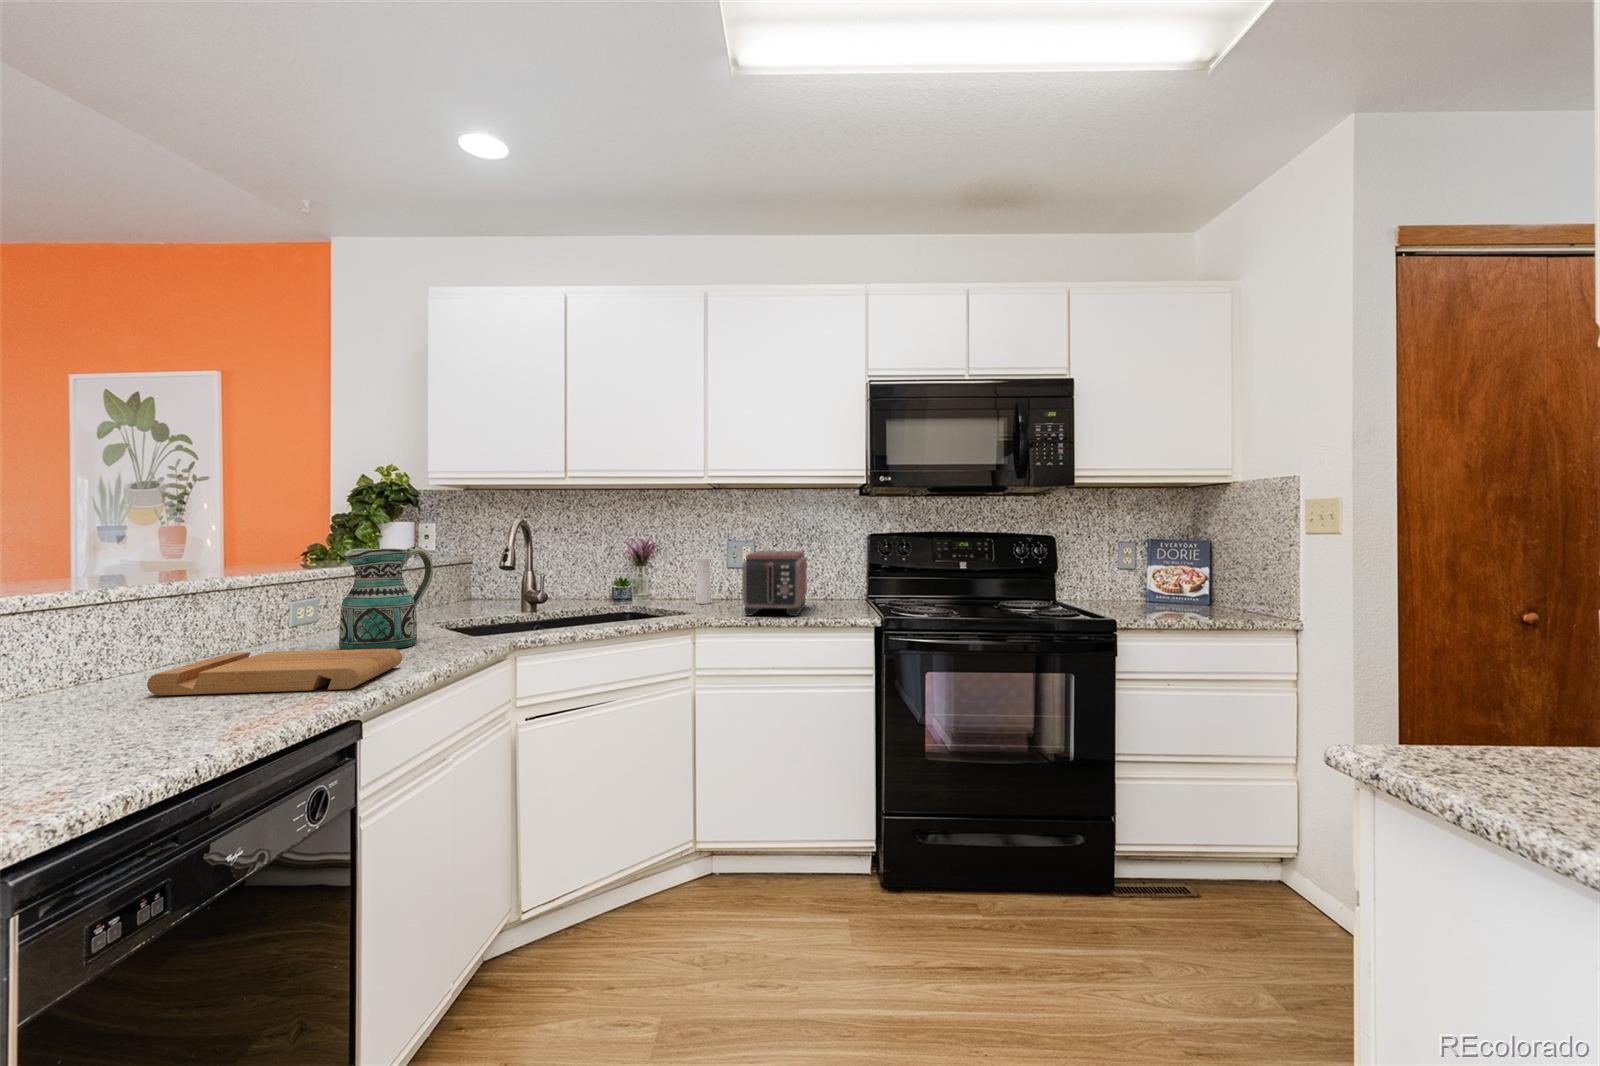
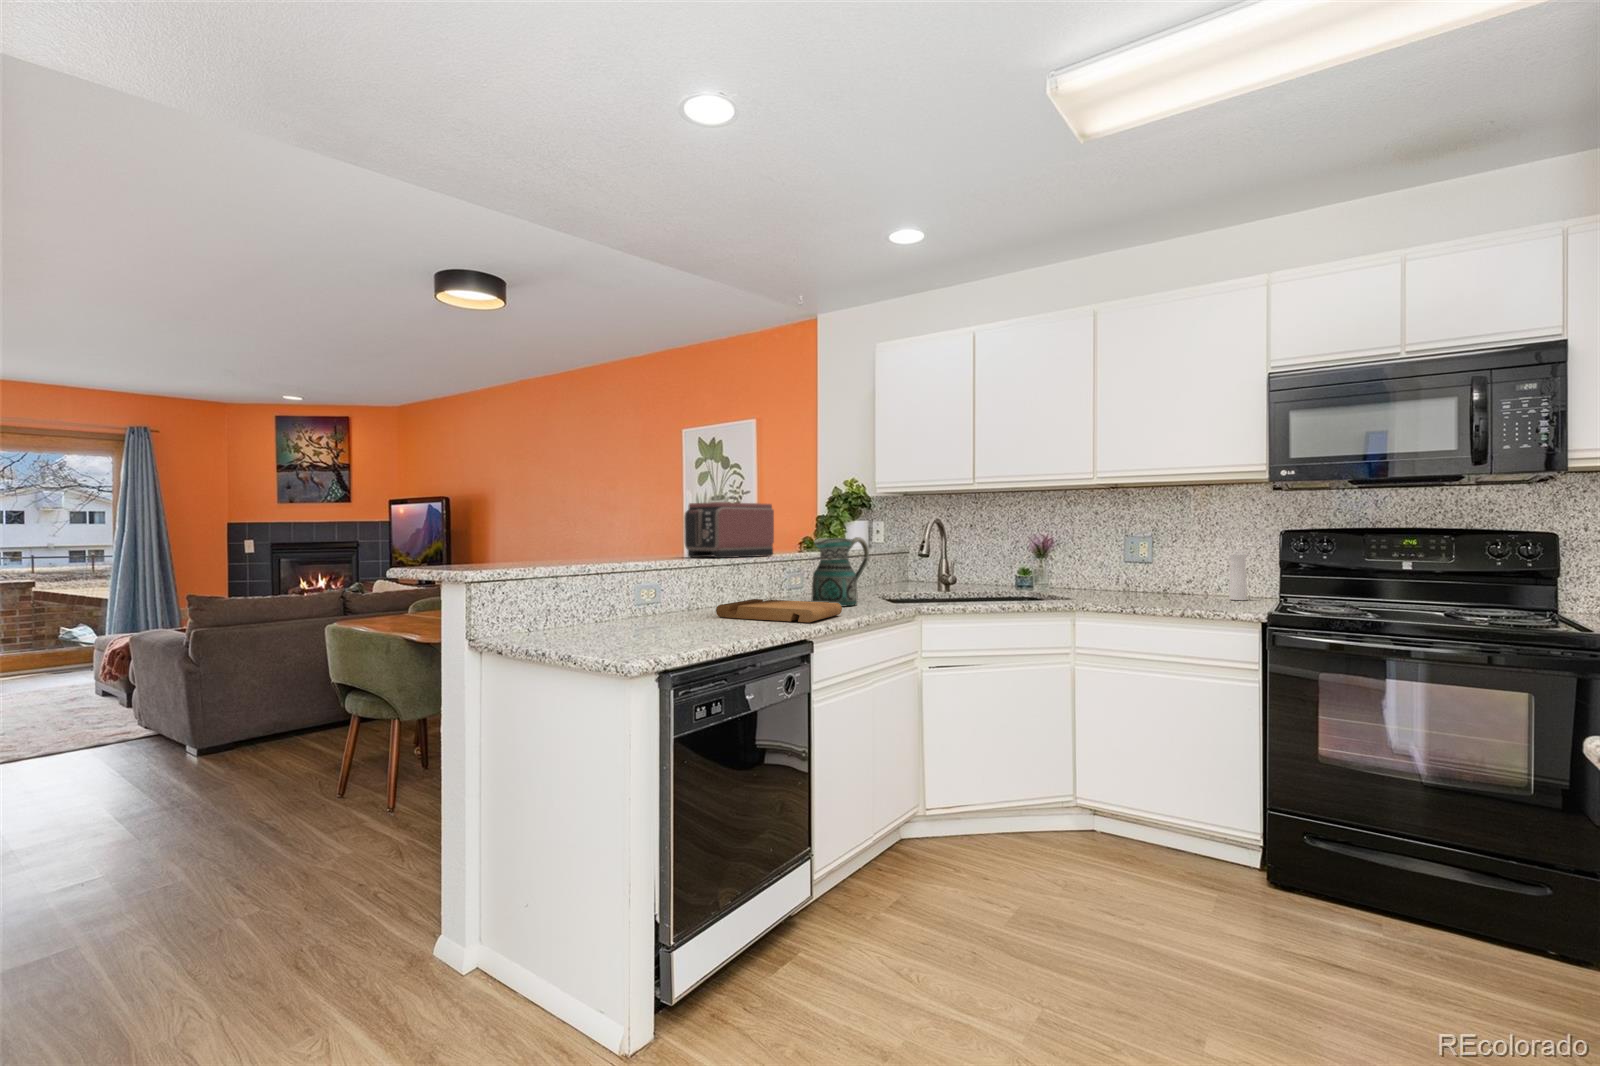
toaster: present [742,551,807,616] -> present [684,502,774,558]
pepper mill: present [696,553,714,604] -> present [1229,544,1253,600]

